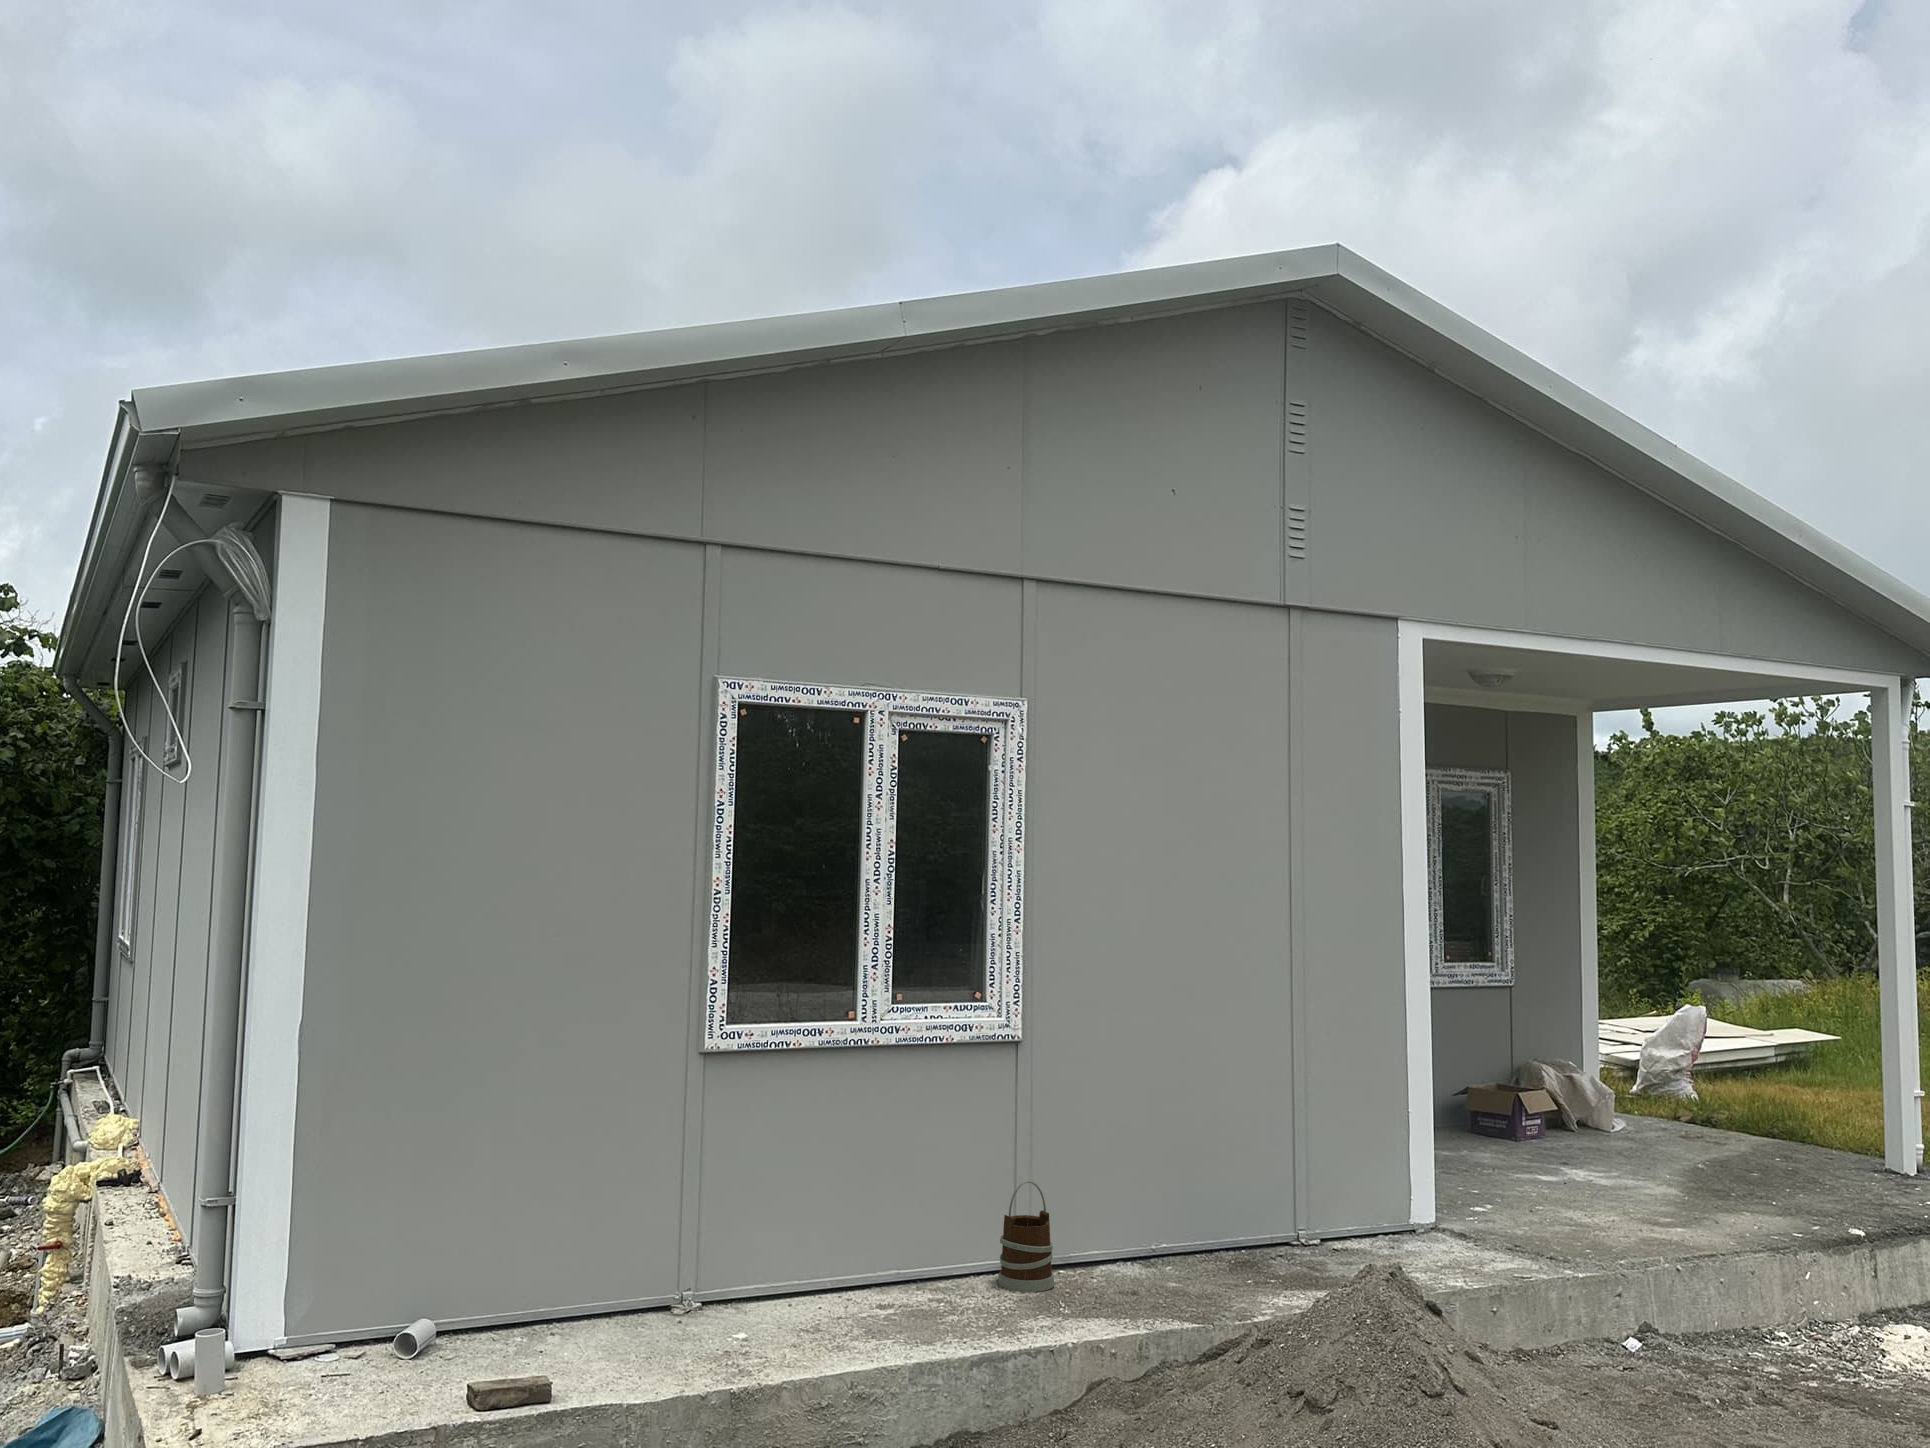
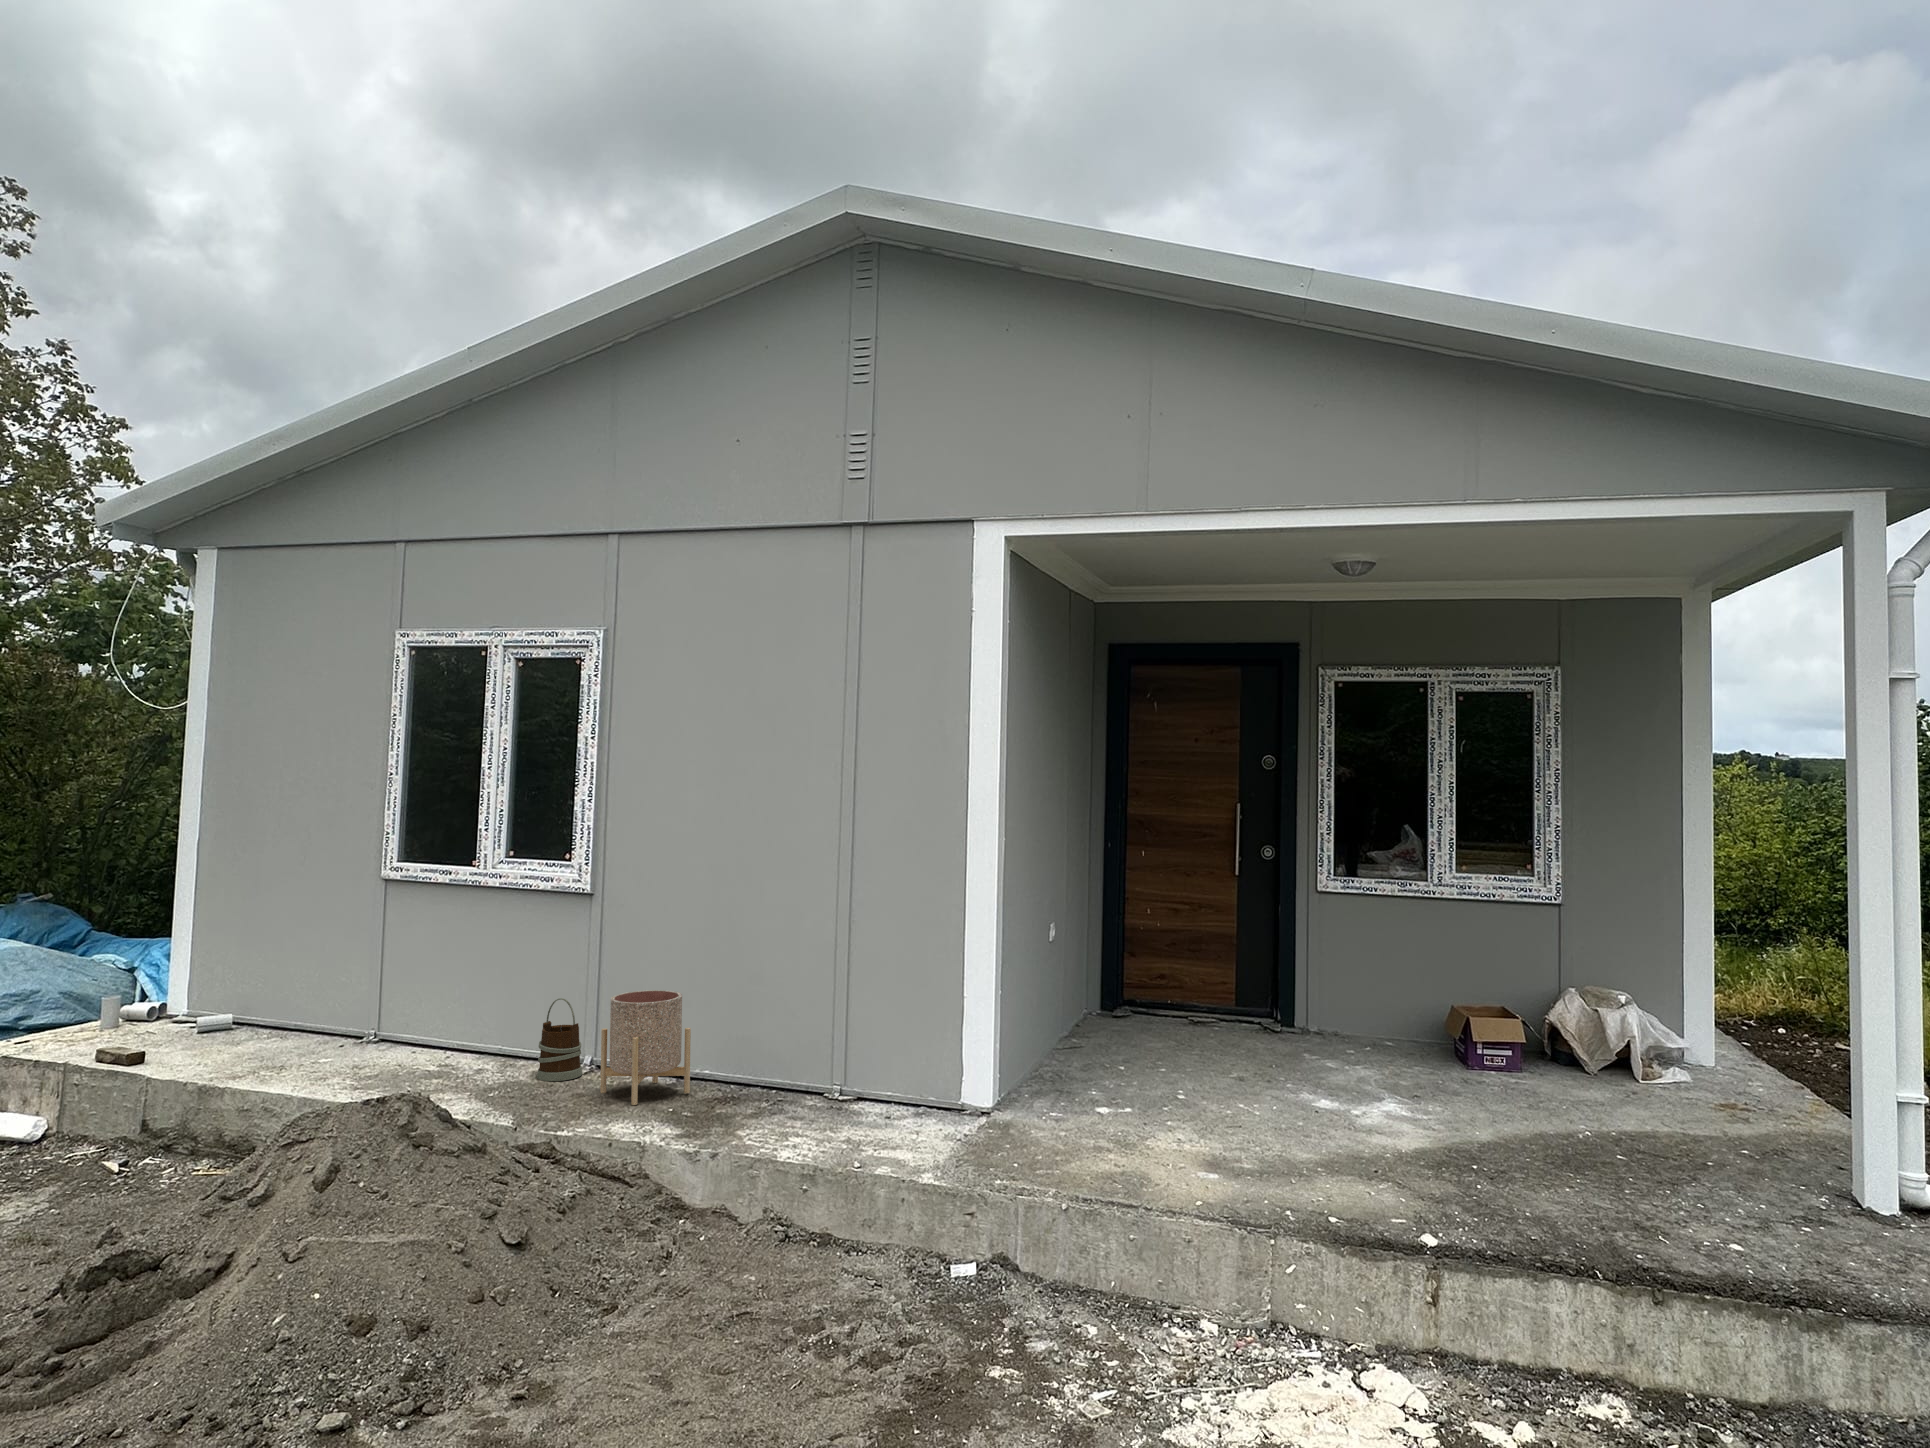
planter: none [1110,1149,1203,1288] -> present [600,990,691,1105]

